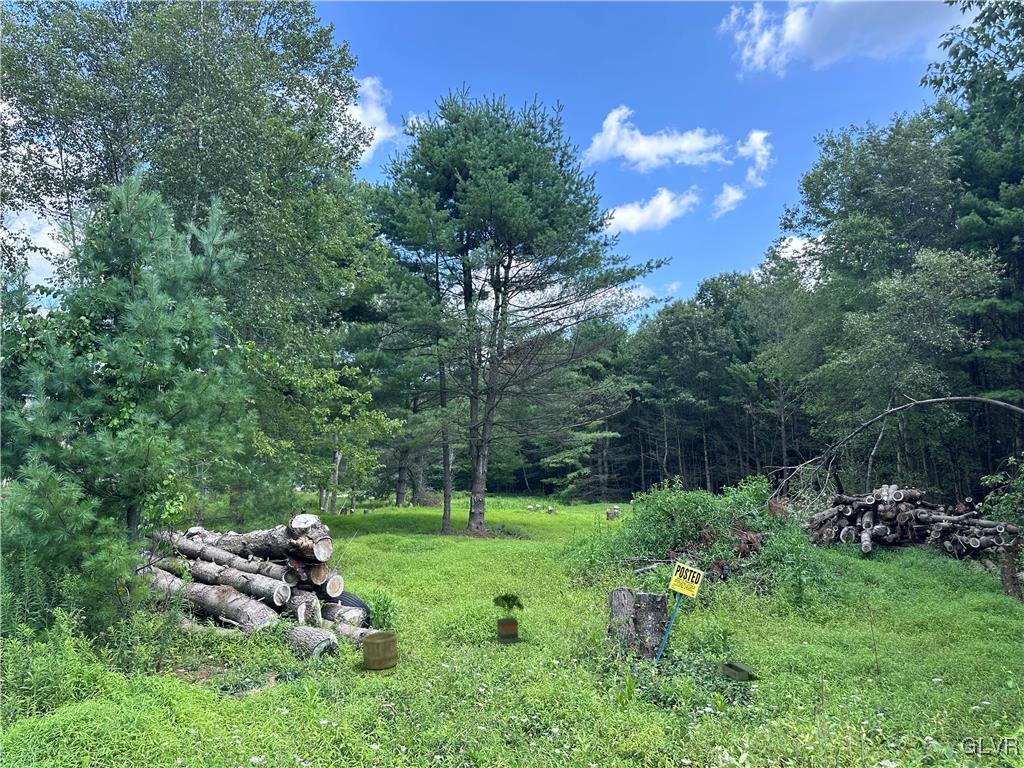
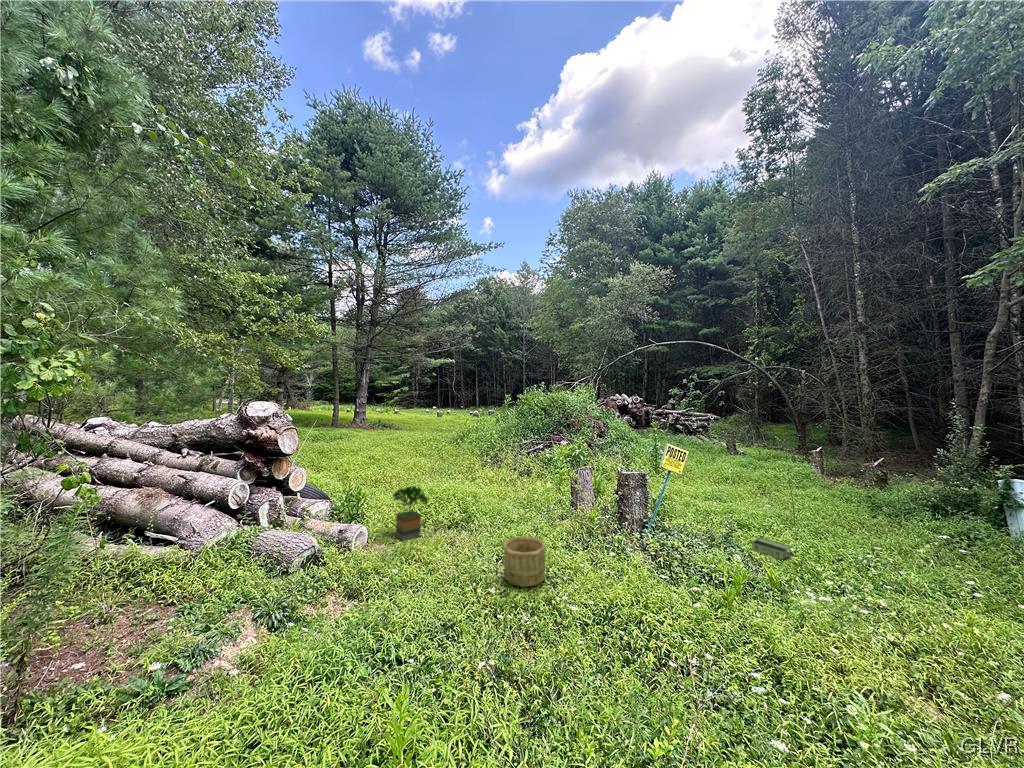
potted tree: present [493,594,524,644] -> present [393,486,428,541]
wooden bucket: present [362,632,398,669] -> present [503,536,546,587]

